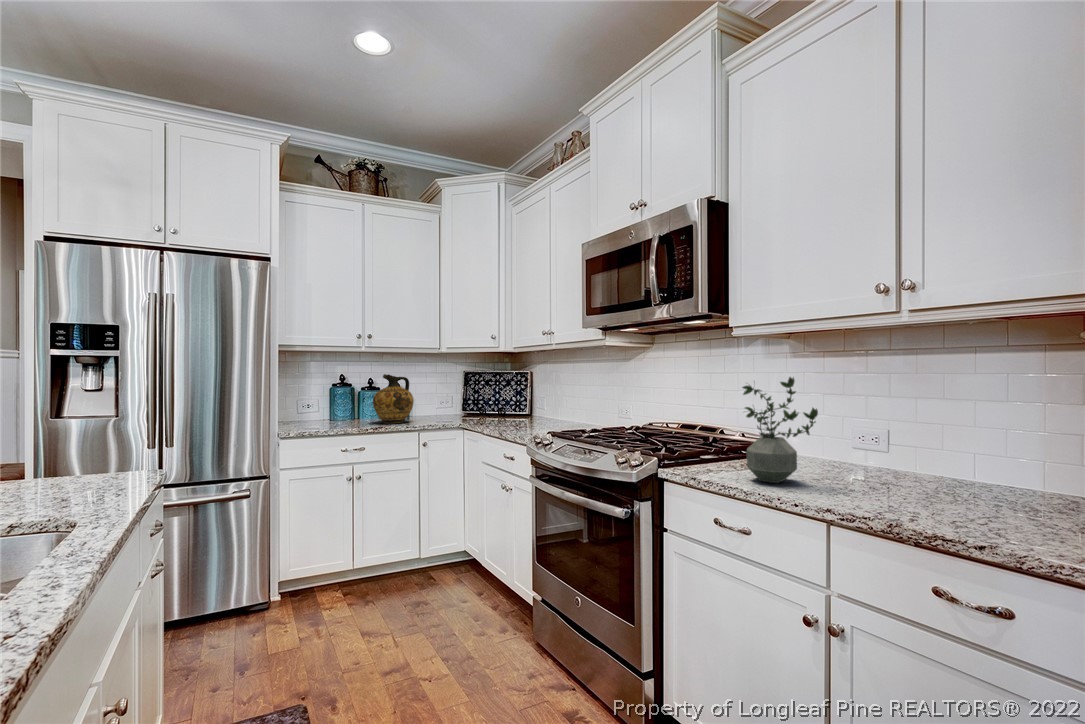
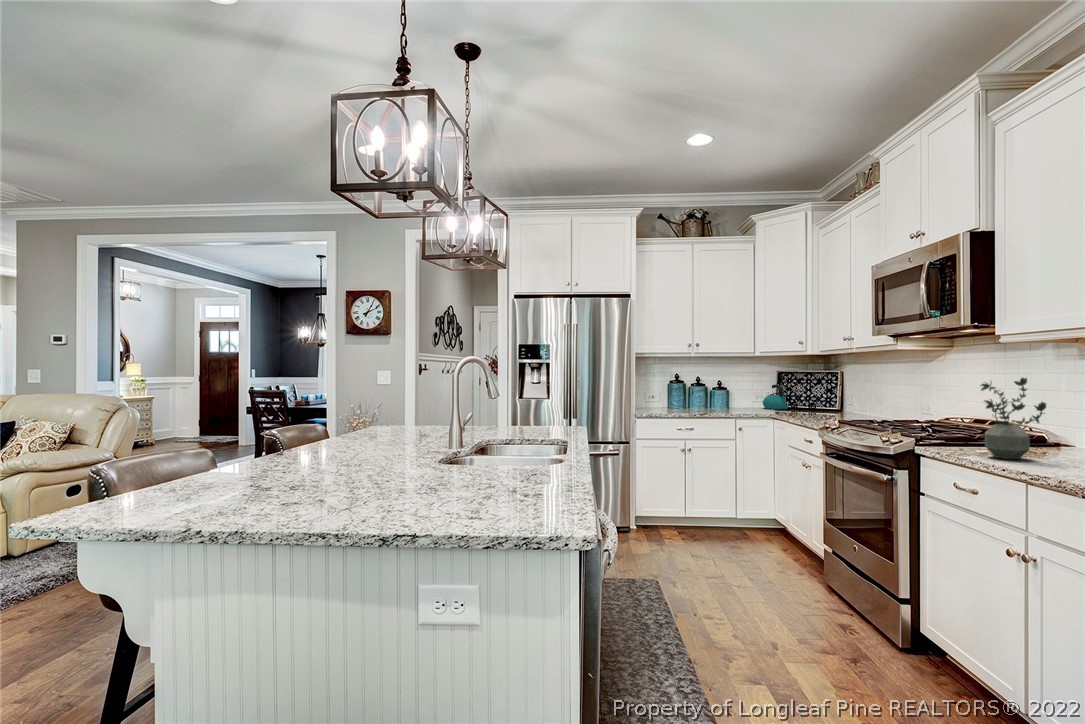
ceramic jug: present [373,374,414,423] -> none [700,374,732,412]
kettle: none [447,386,477,415] -> present [763,385,789,409]

